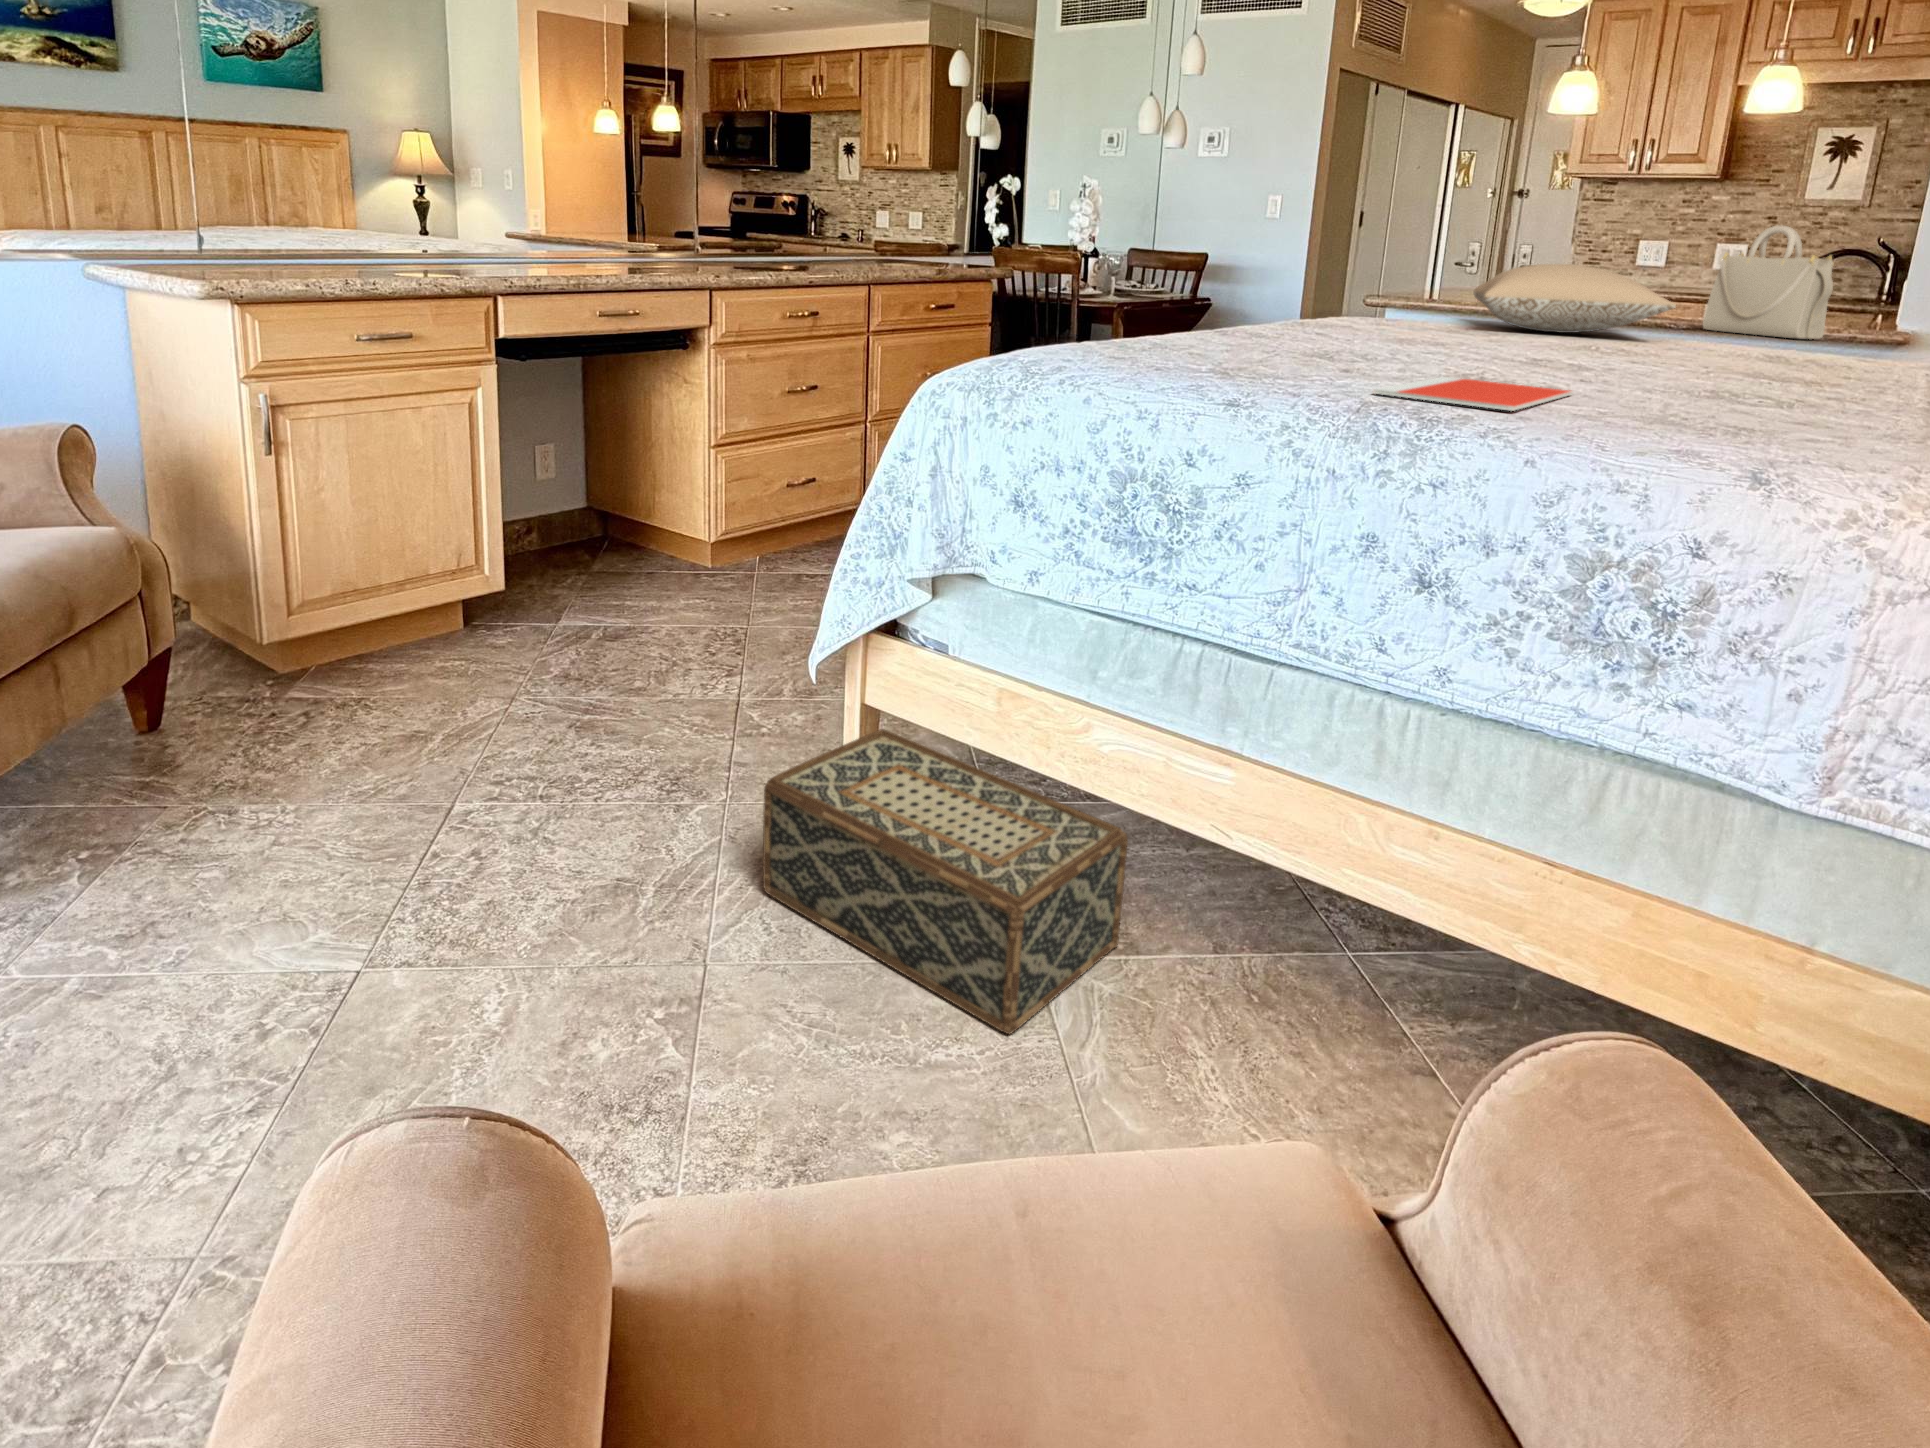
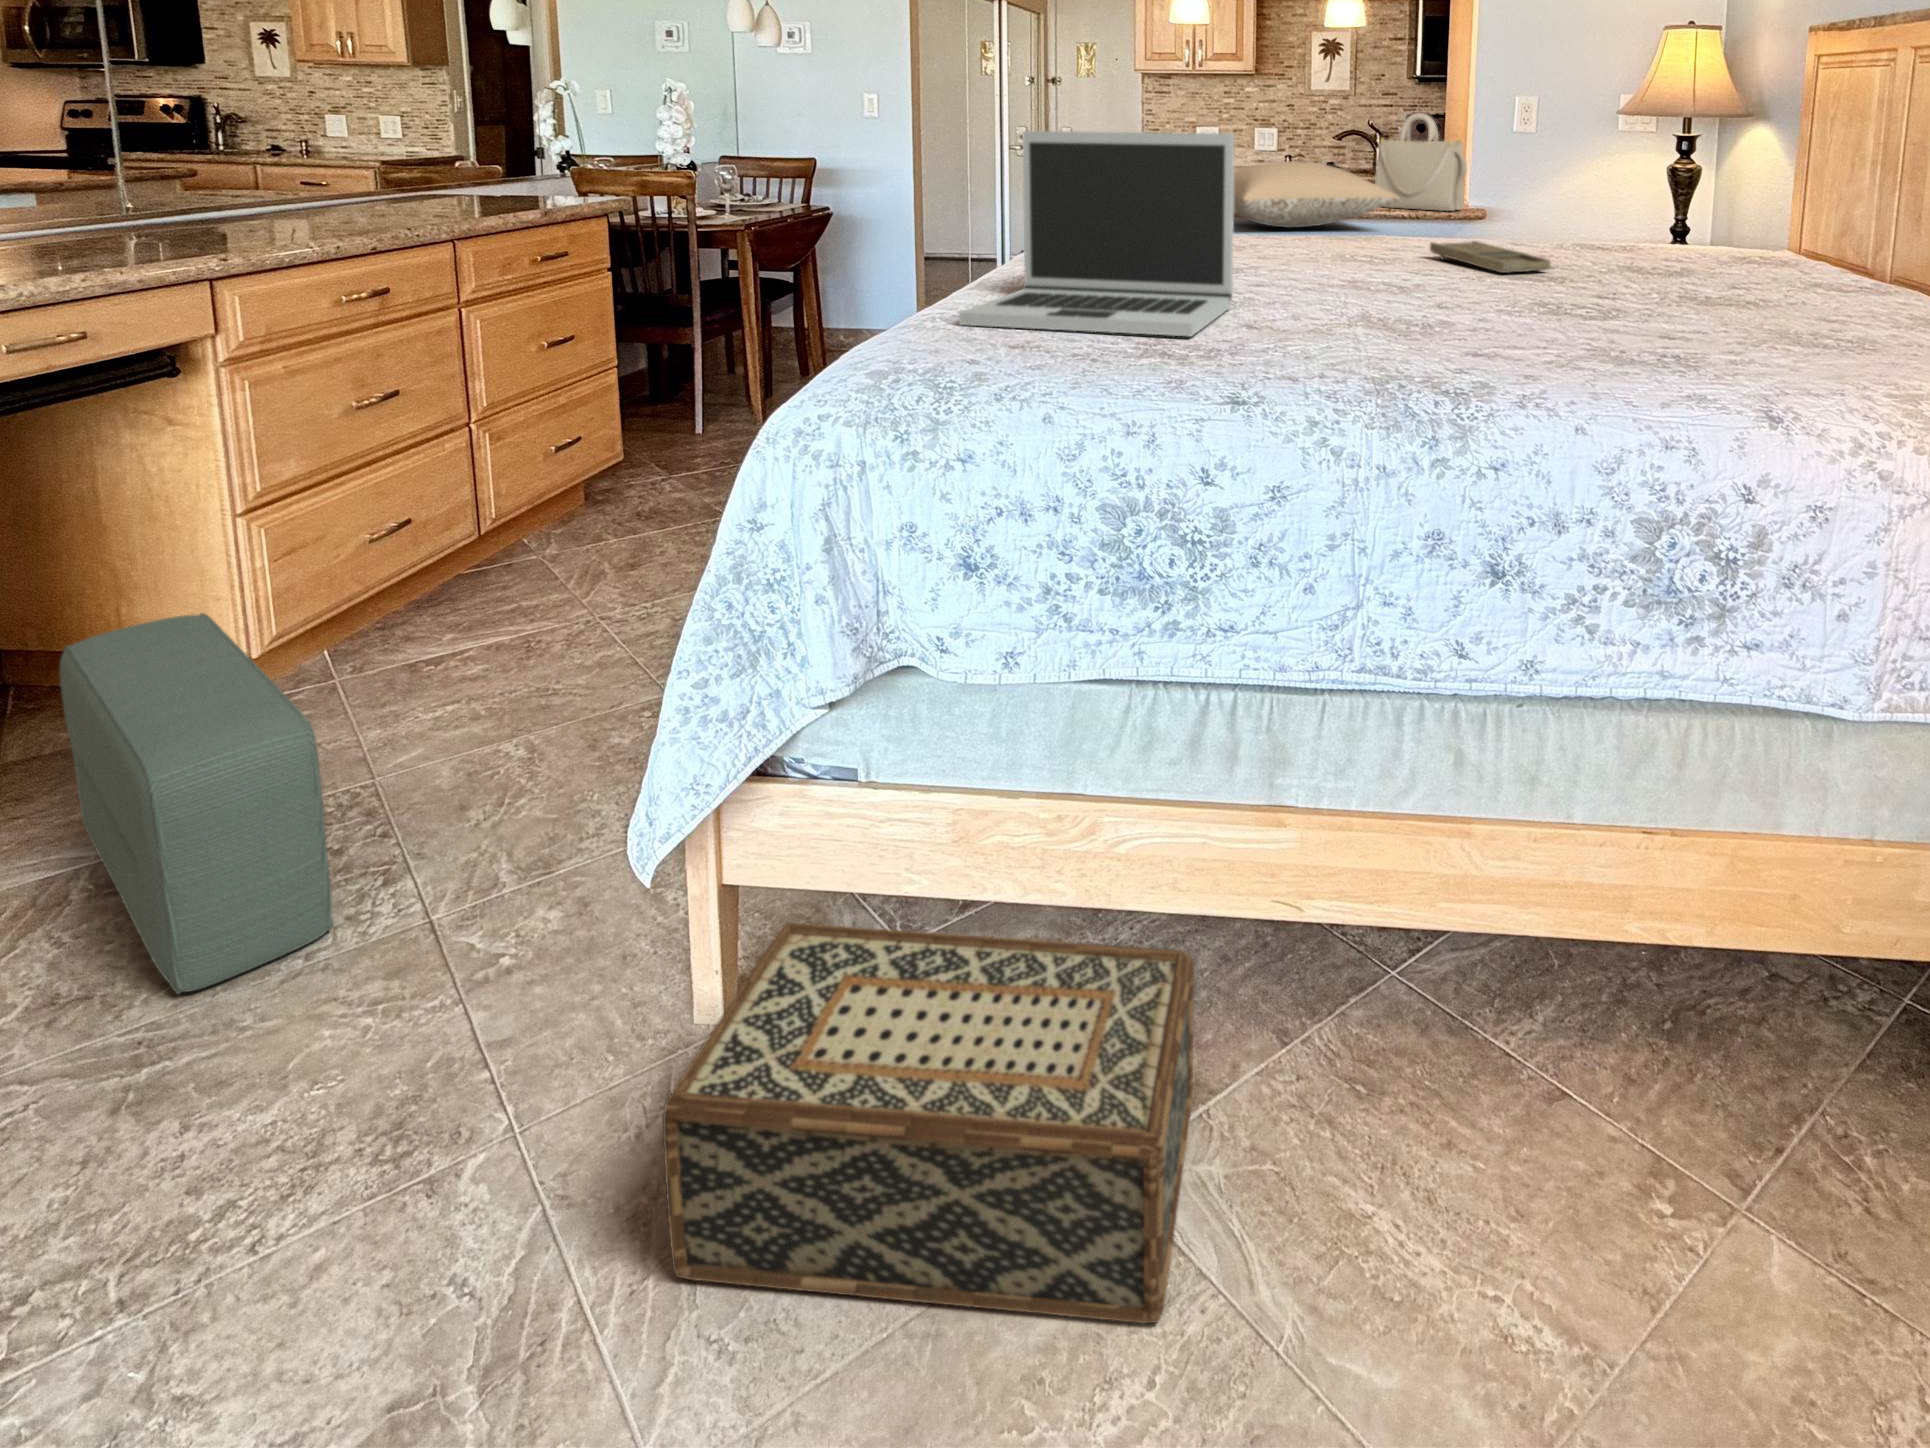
laptop: none [1091,198,1364,368] -> present [959,131,1234,336]
tray: none [1656,343,1786,378] -> present [1430,241,1550,273]
notebook: present [1373,377,1573,411] -> none [1354,318,1502,365]
pouf: none [605,494,694,689] -> present [60,613,333,994]

